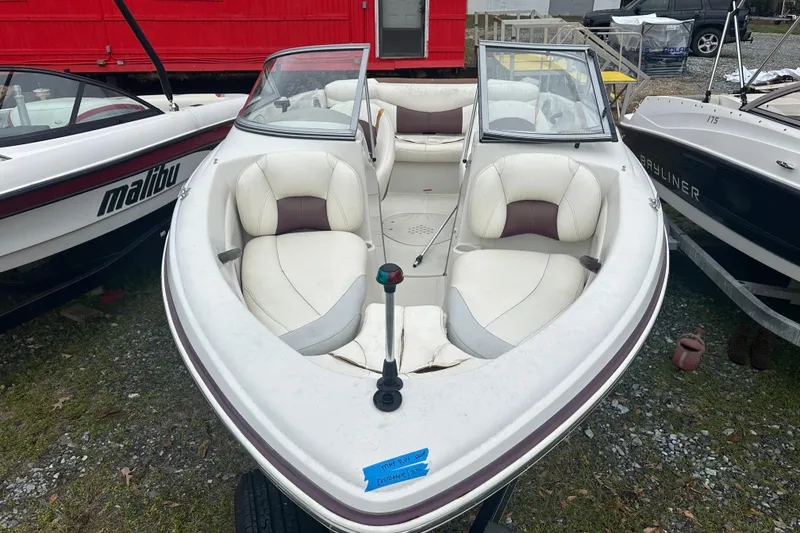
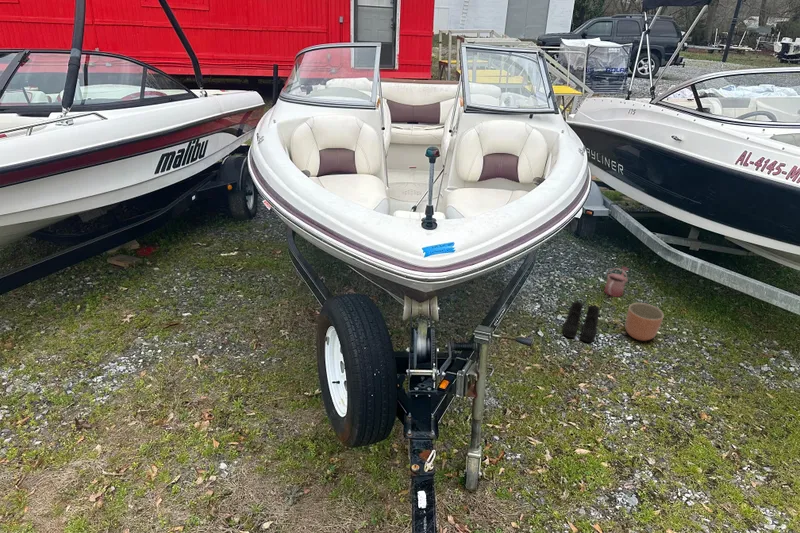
boots: present [729,321,772,369] -> present [563,301,599,342]
planter: none [706,394,762,448] -> present [625,303,664,341]

